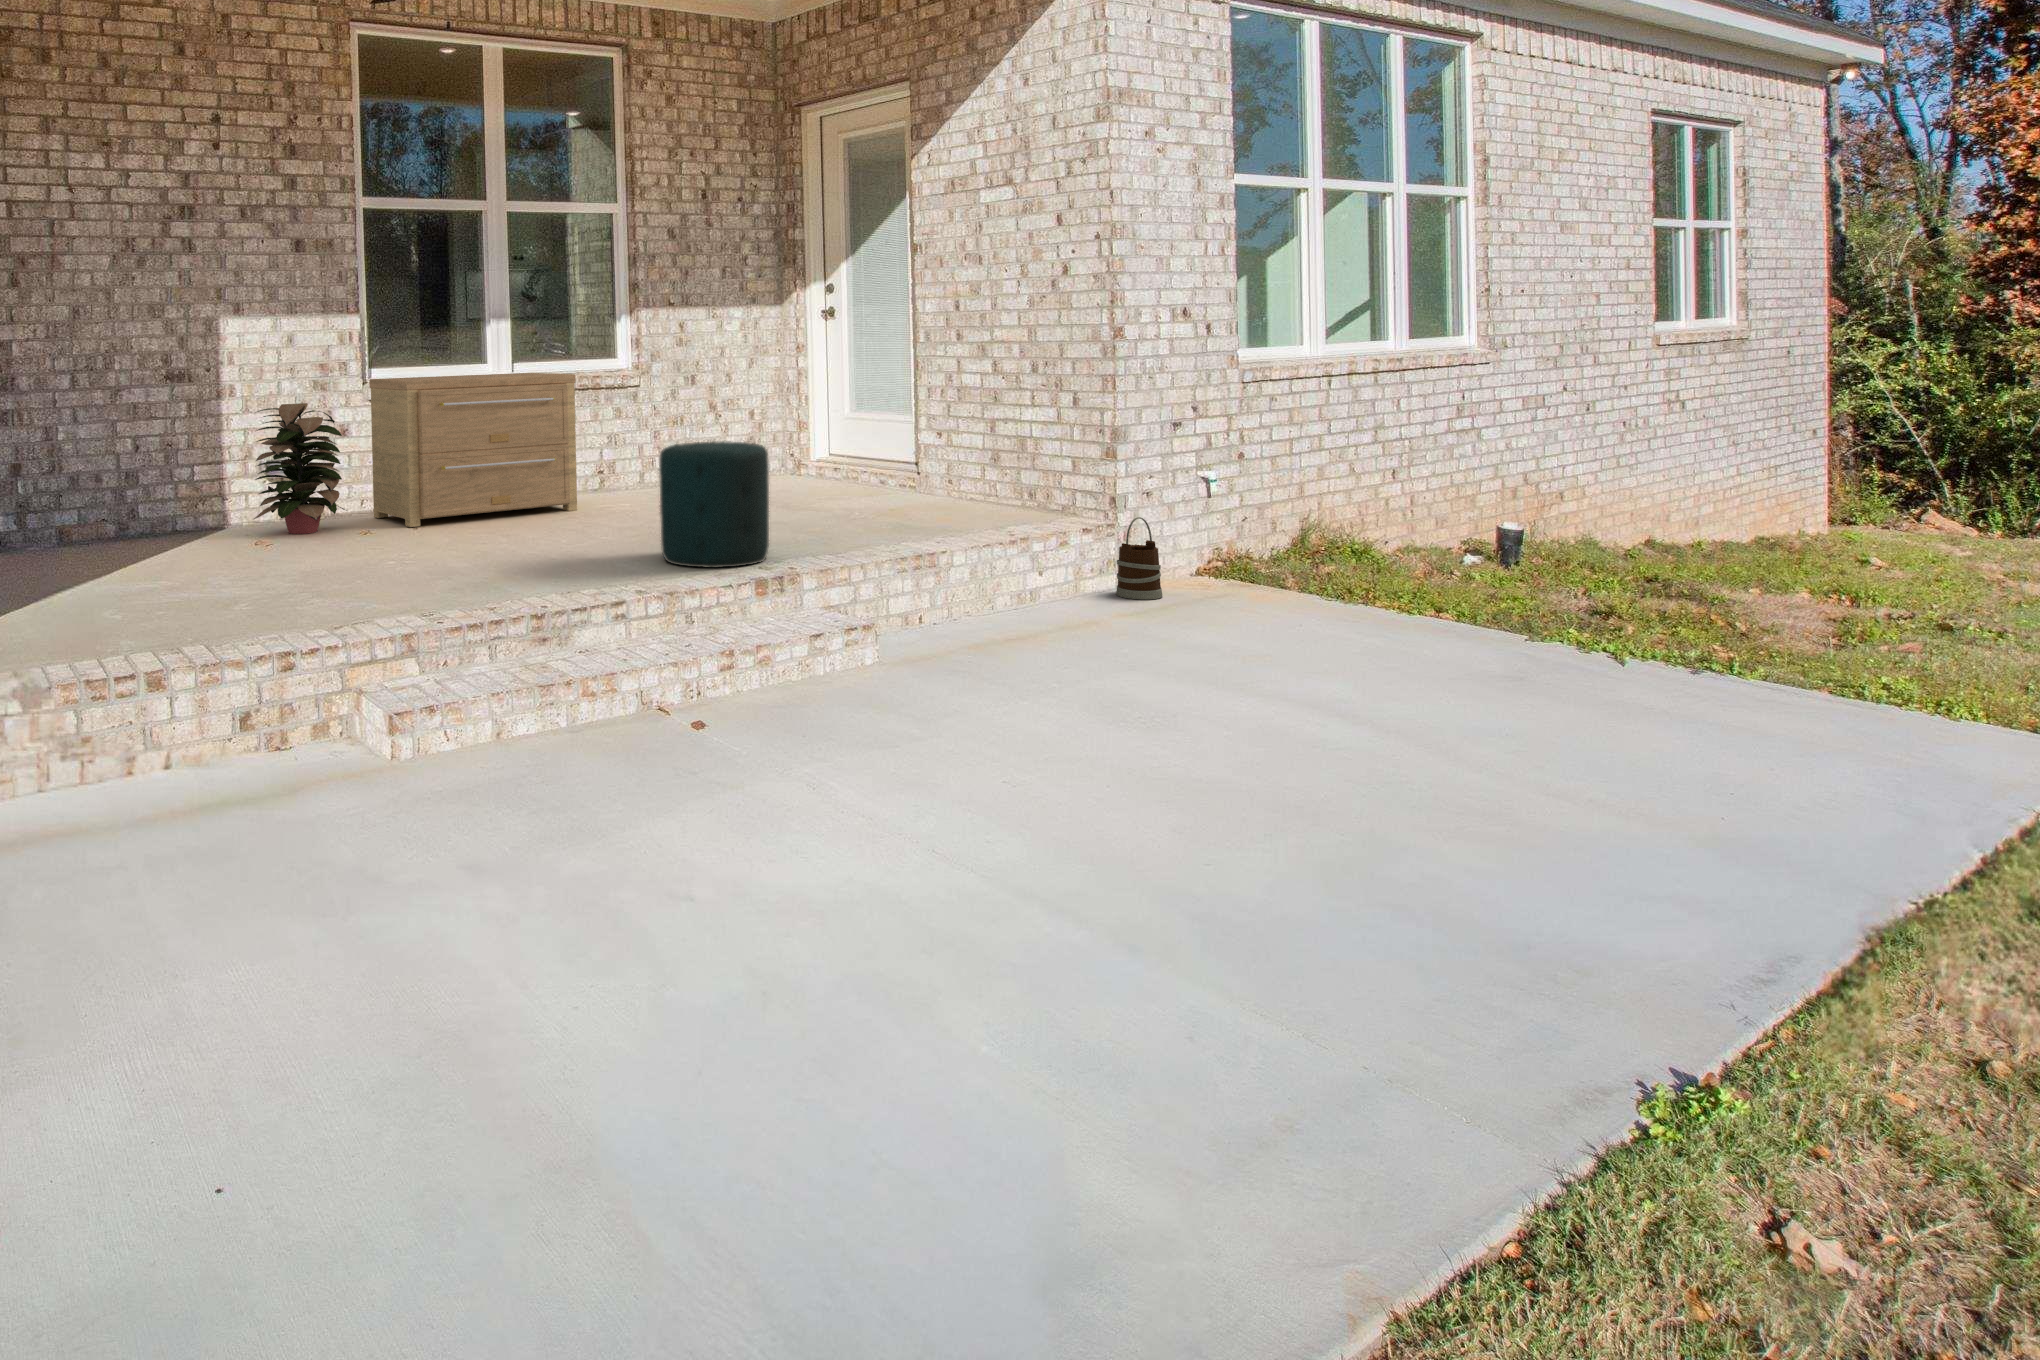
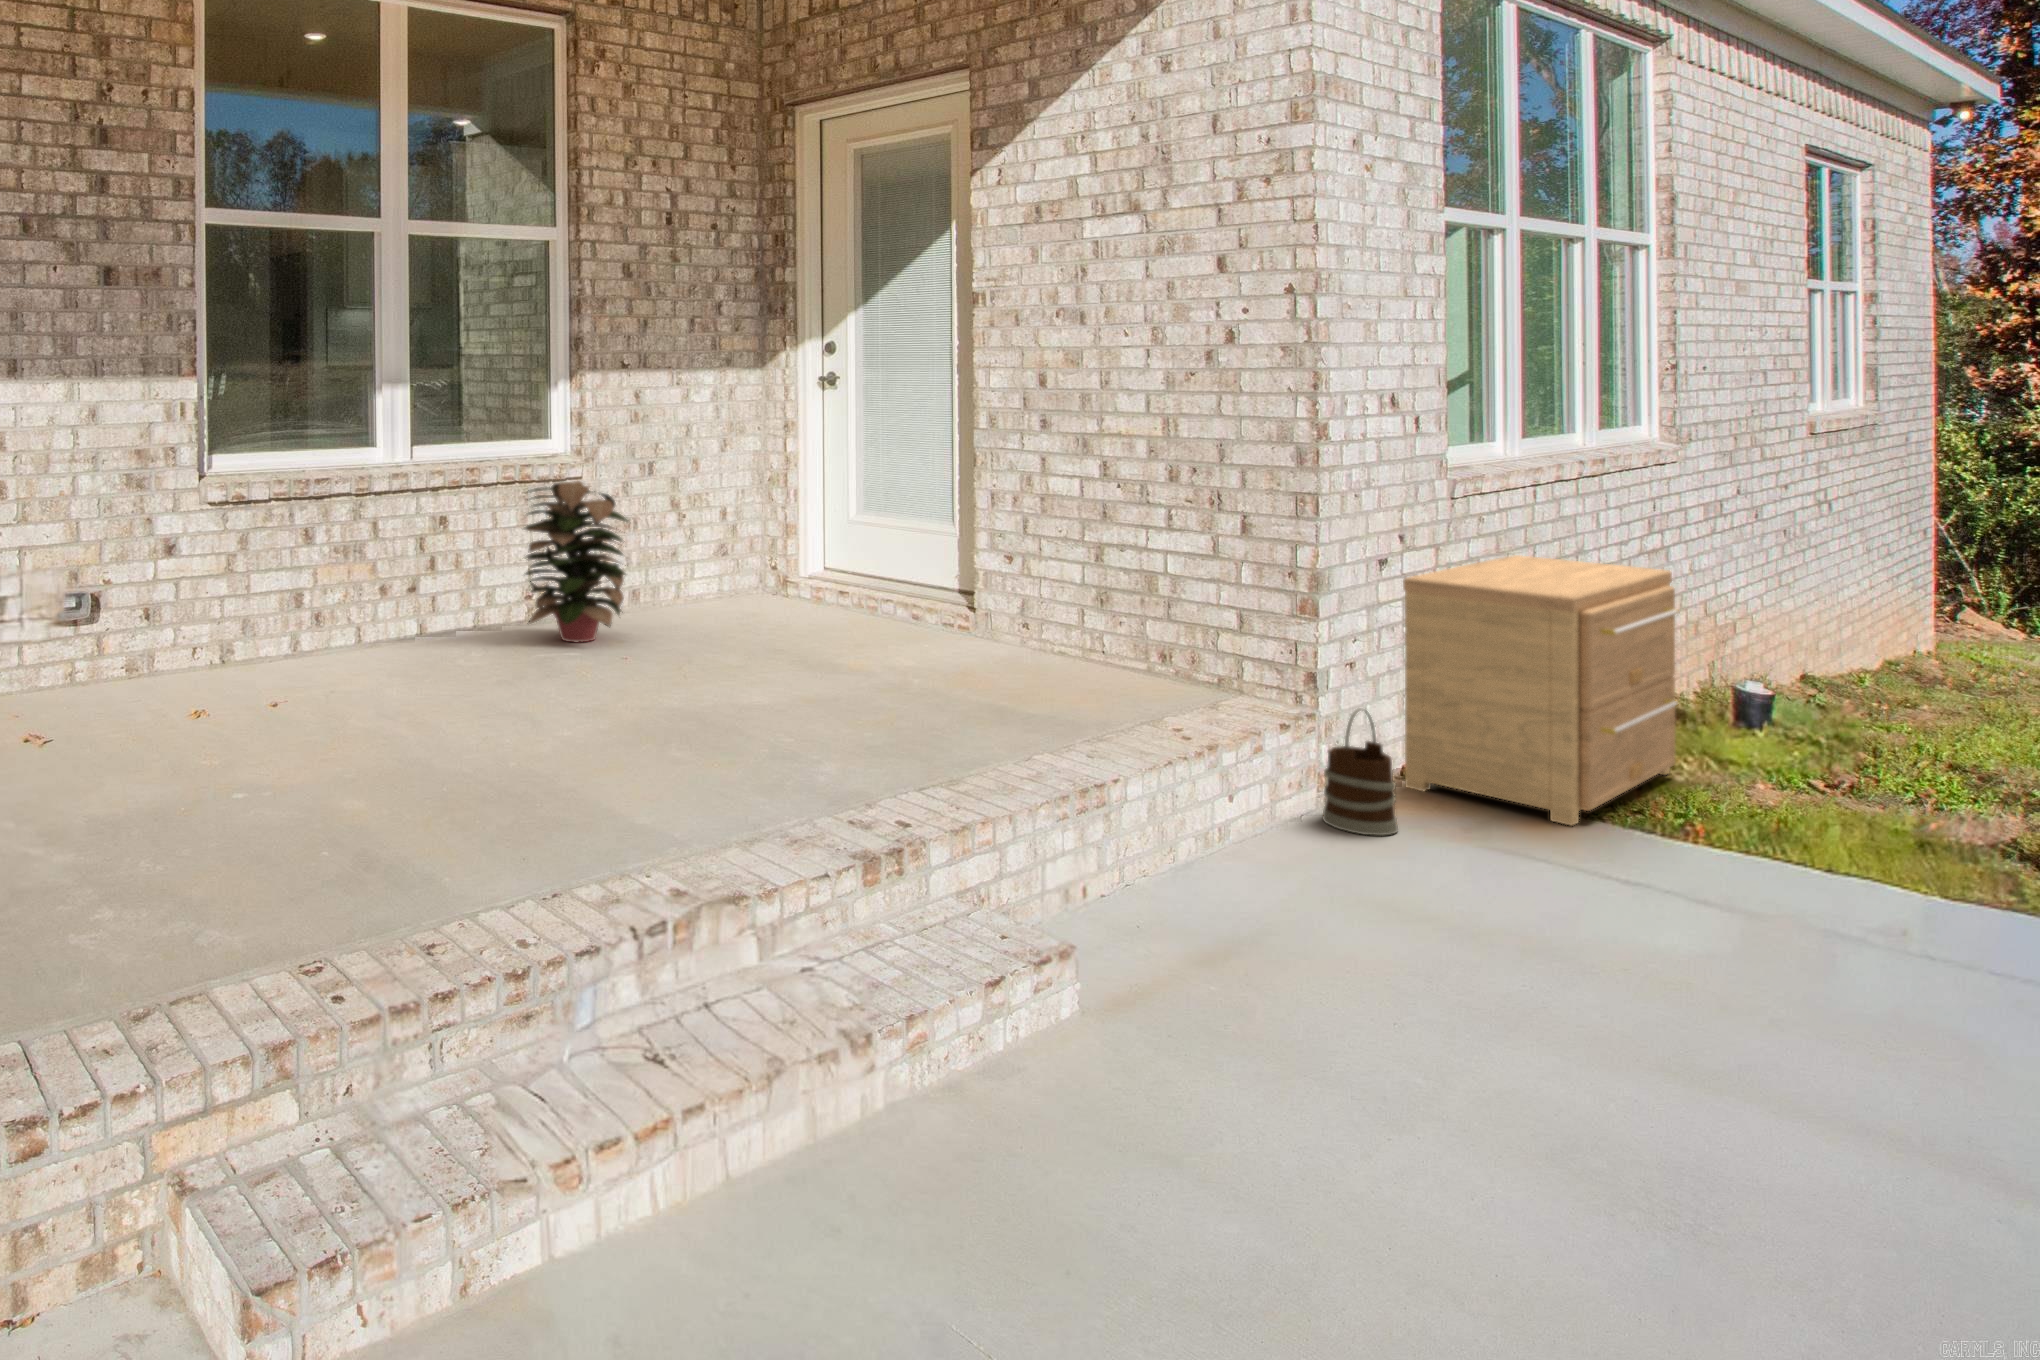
side table: present [369,373,577,527] -> present [1403,555,1678,825]
decorative plant: present [254,403,345,534] -> present [524,481,627,642]
ottoman: present [659,441,769,568] -> none [690,605,868,831]

